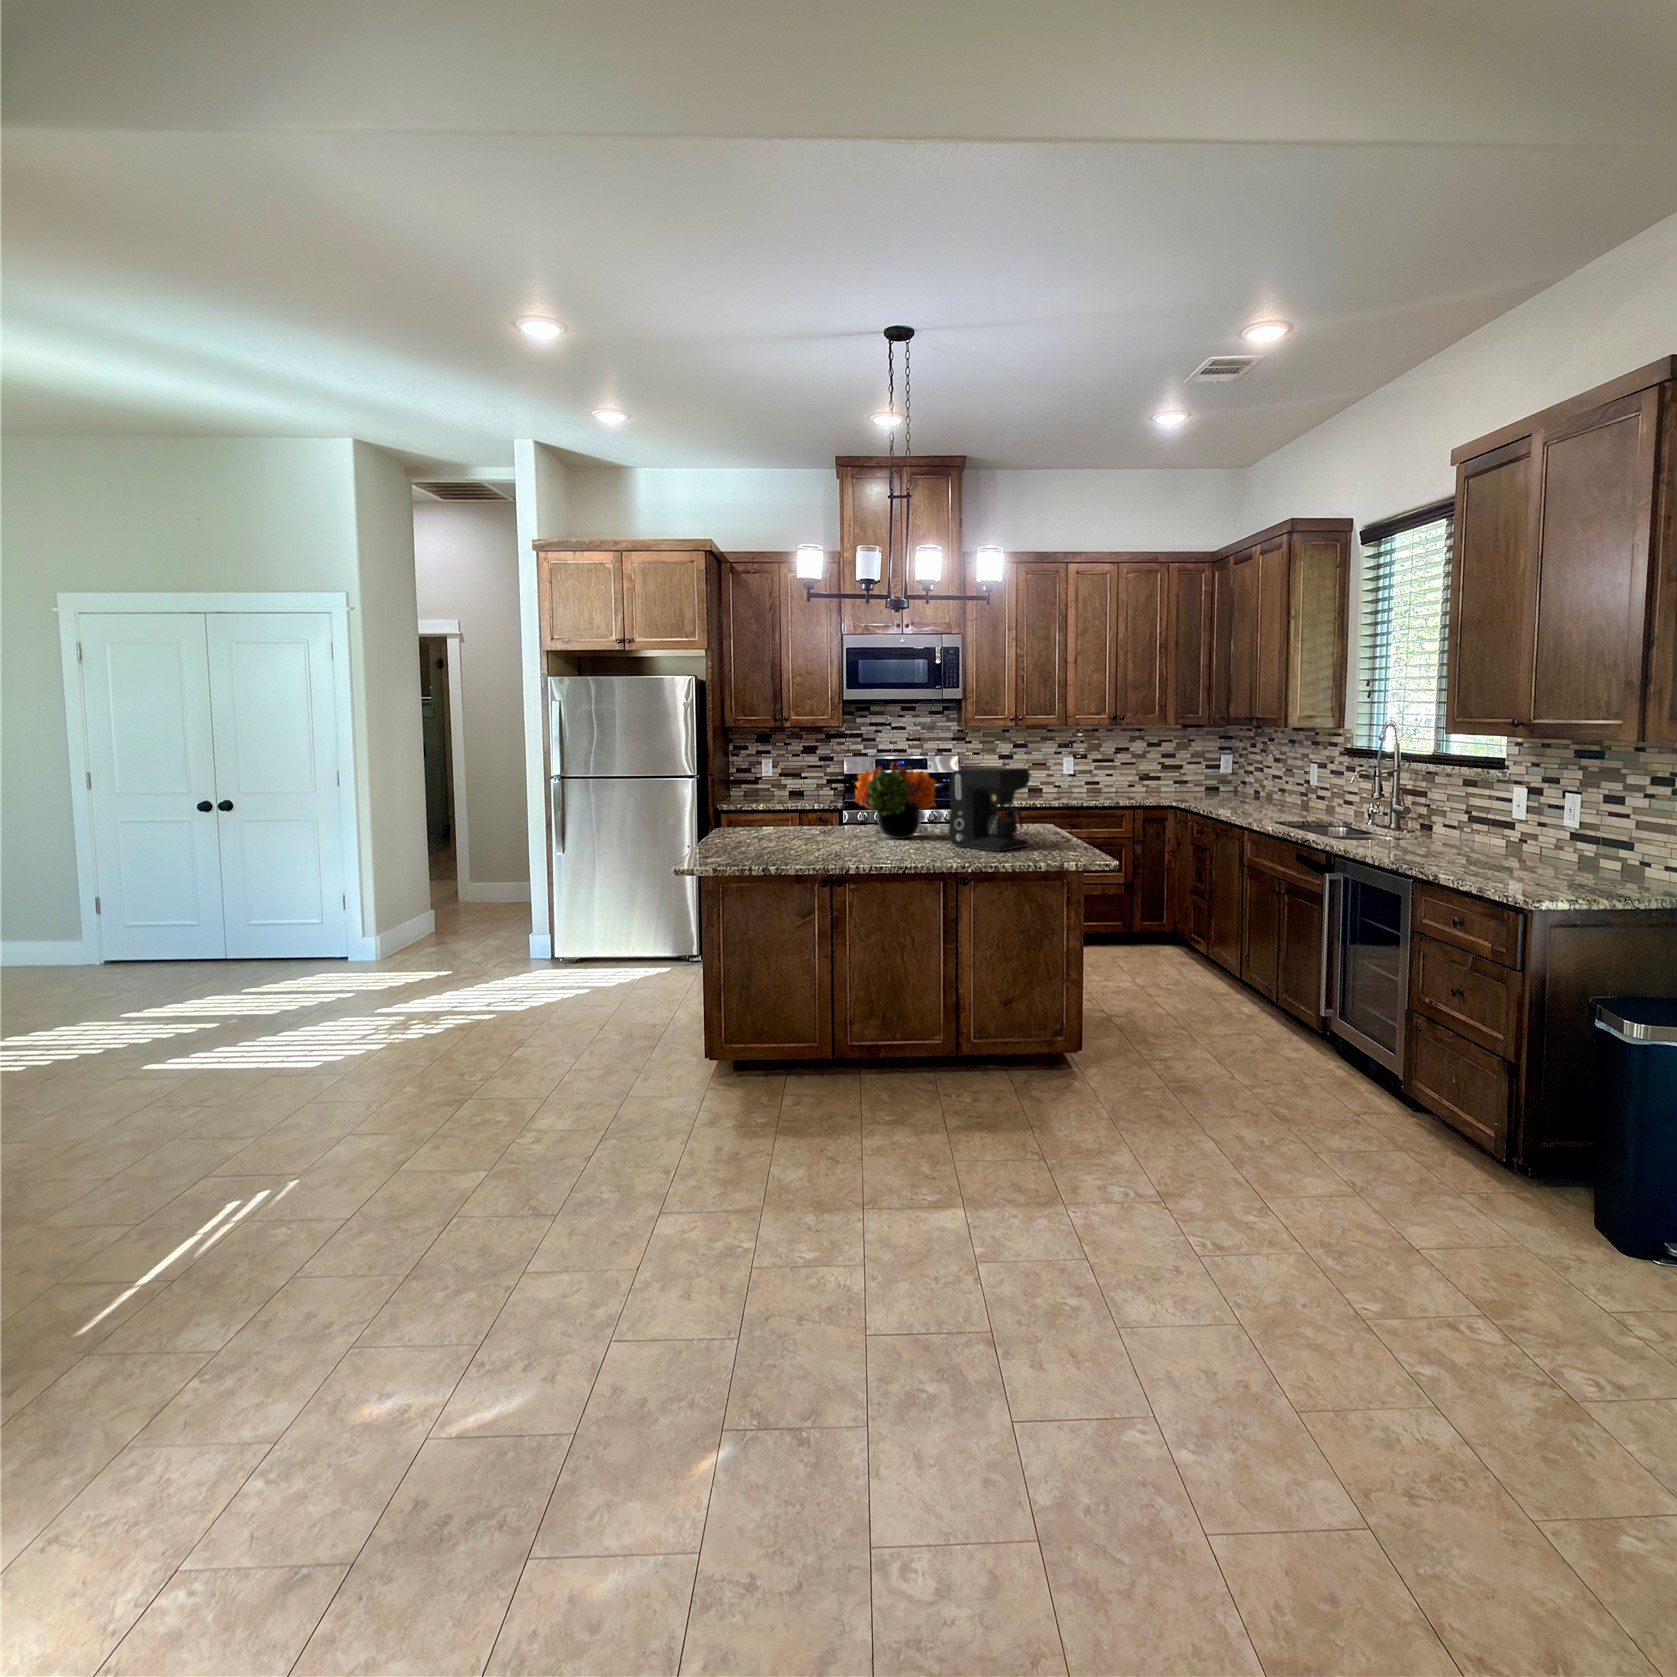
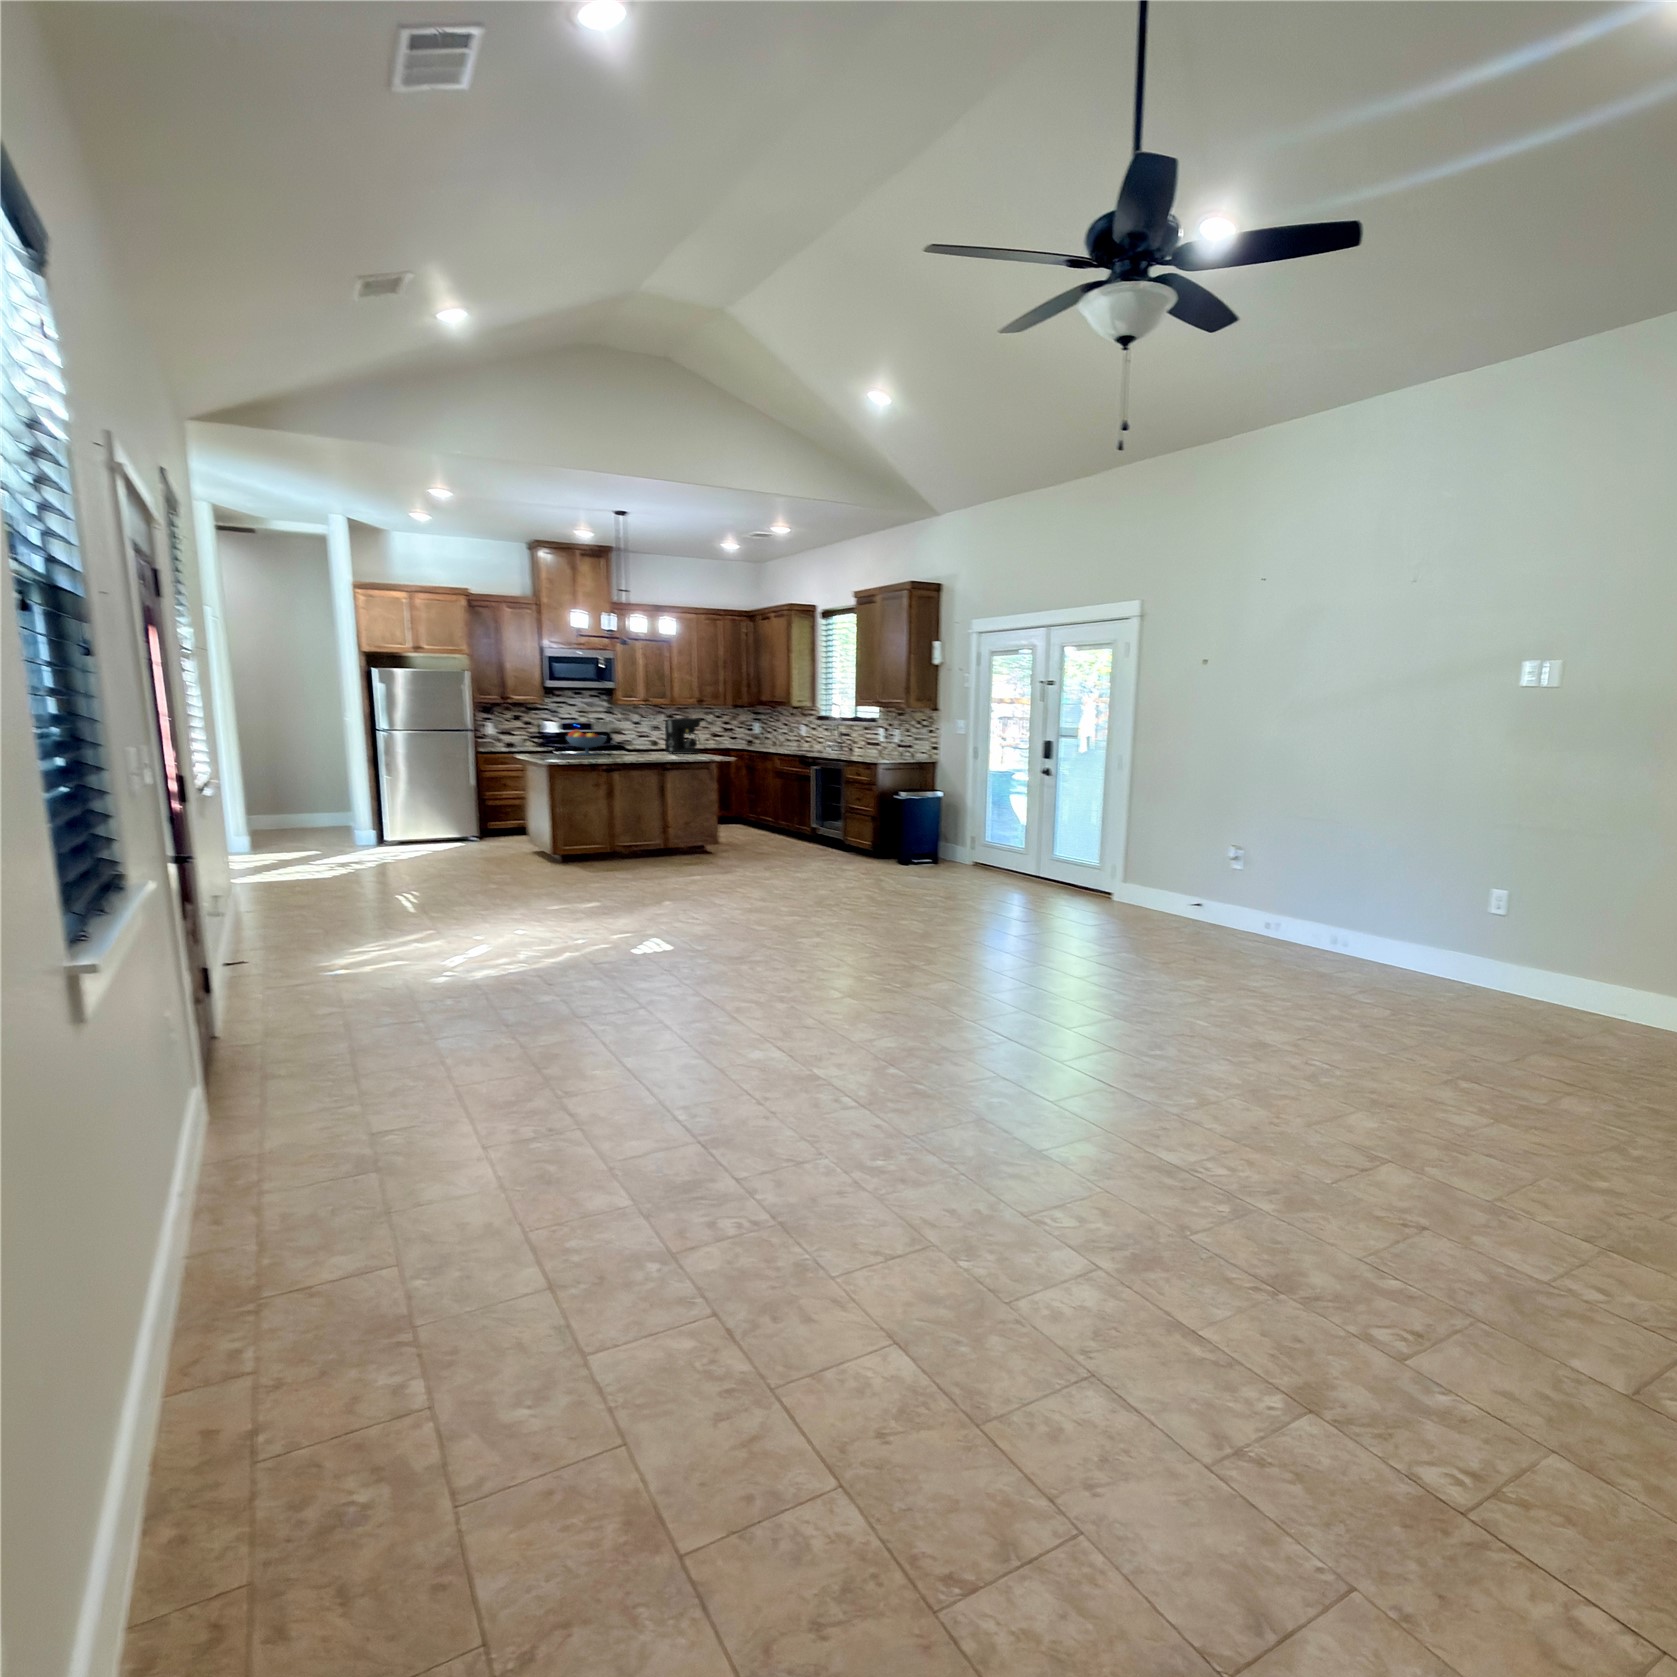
flower arrangement: present [855,762,937,839] -> none [612,716,653,753]
fruit bowl: none [730,794,815,852] -> present [566,730,606,755]

